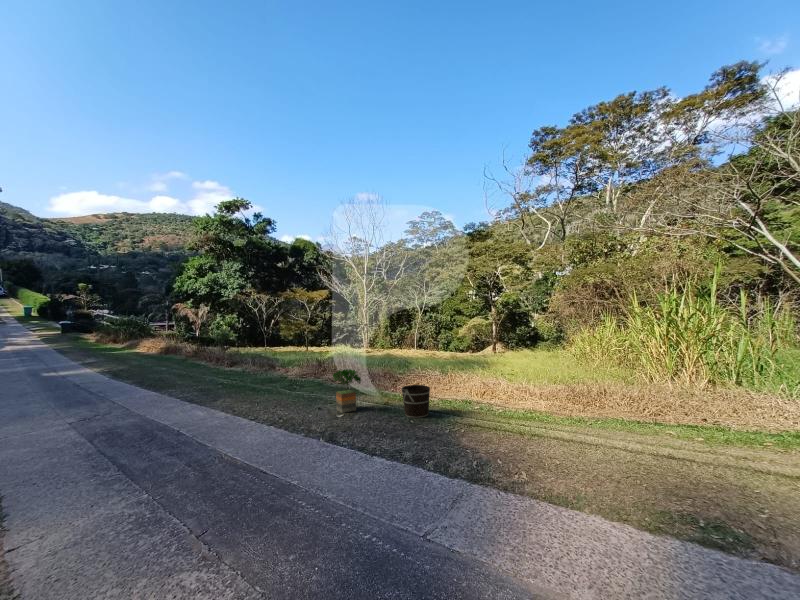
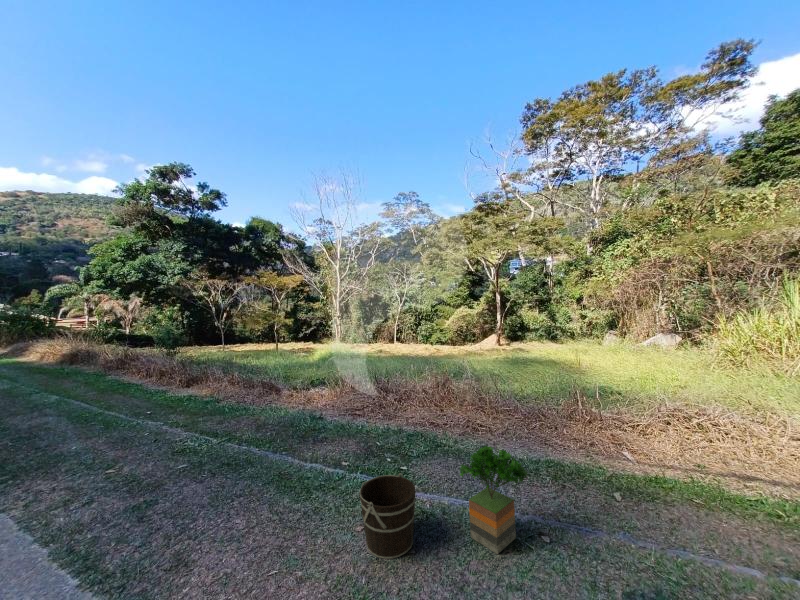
bucket: present [402,385,430,418] -> present [359,474,415,559]

